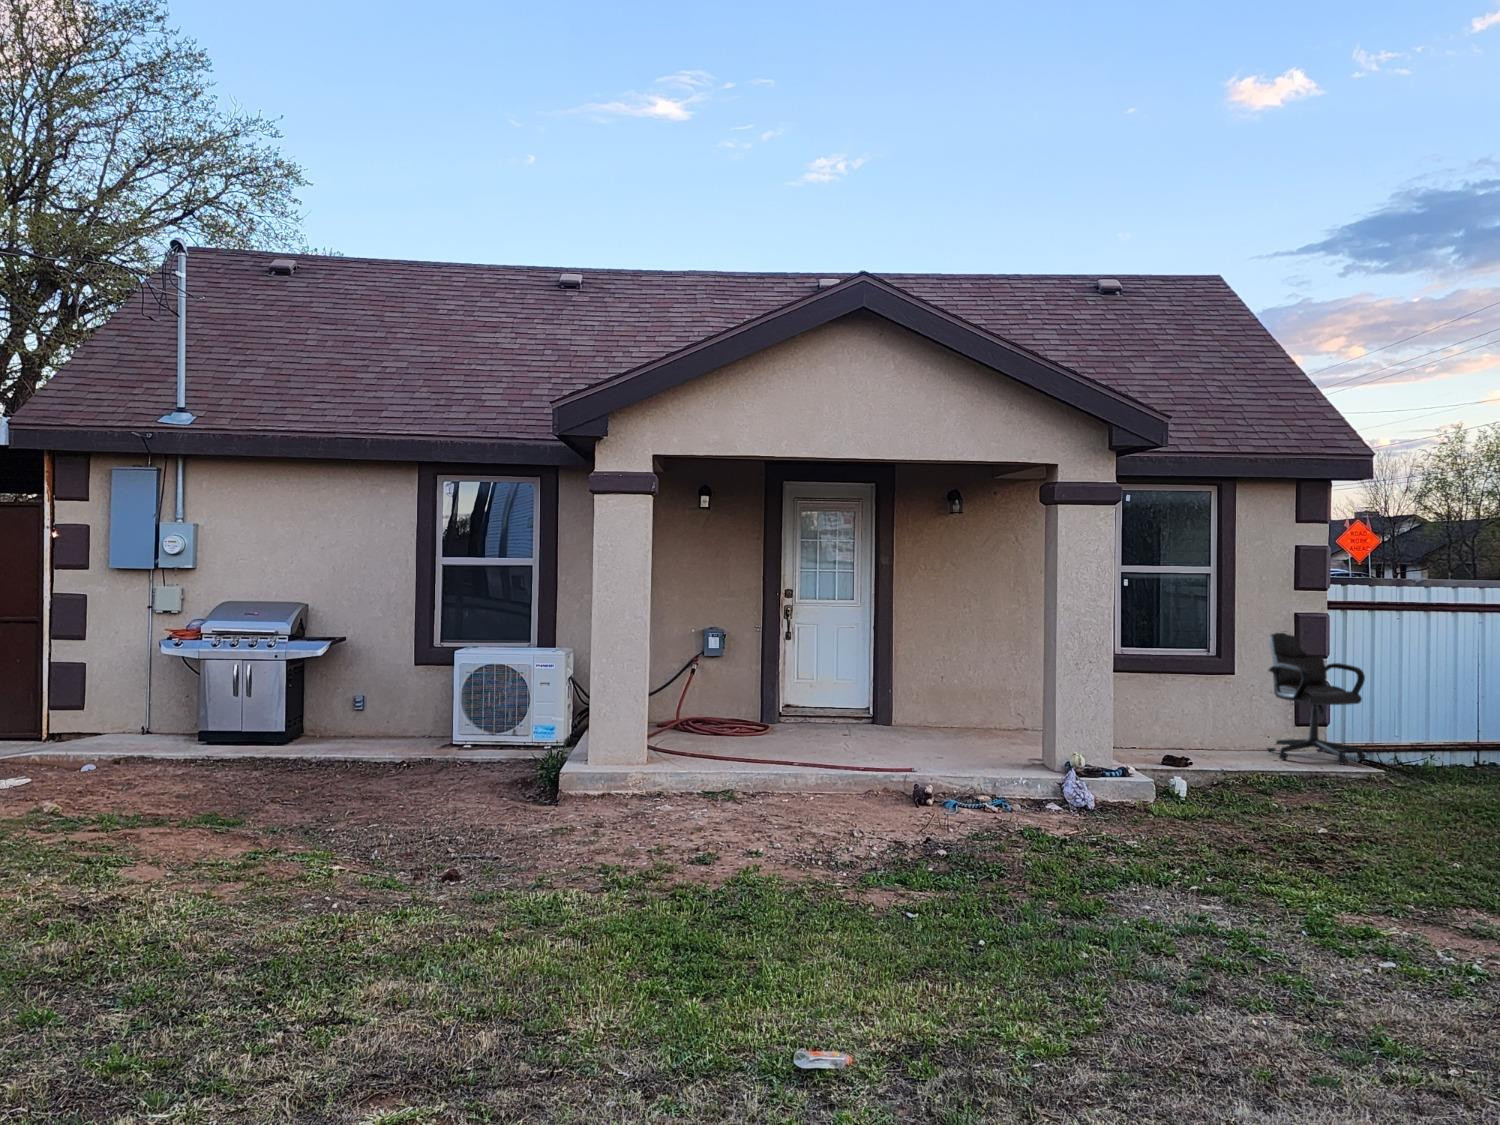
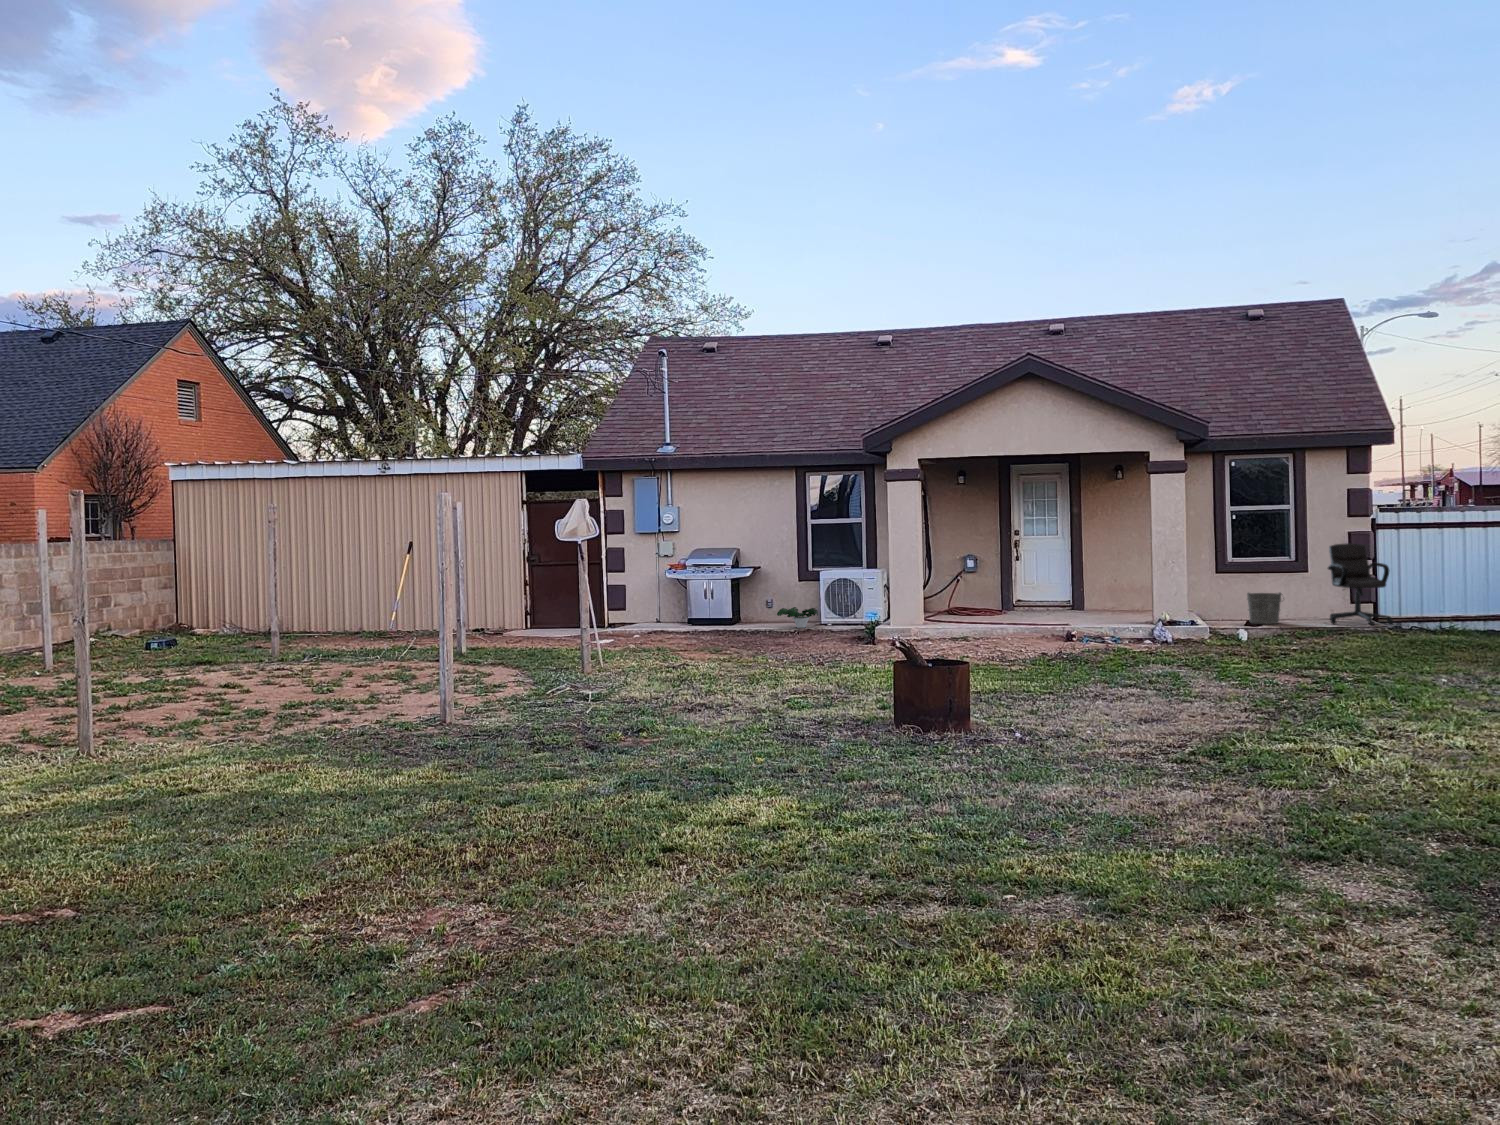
bucket: none [1153,705,1212,758] -> present [1247,592,1284,624]
potted plant: none [372,713,450,753] -> present [777,607,818,628]

